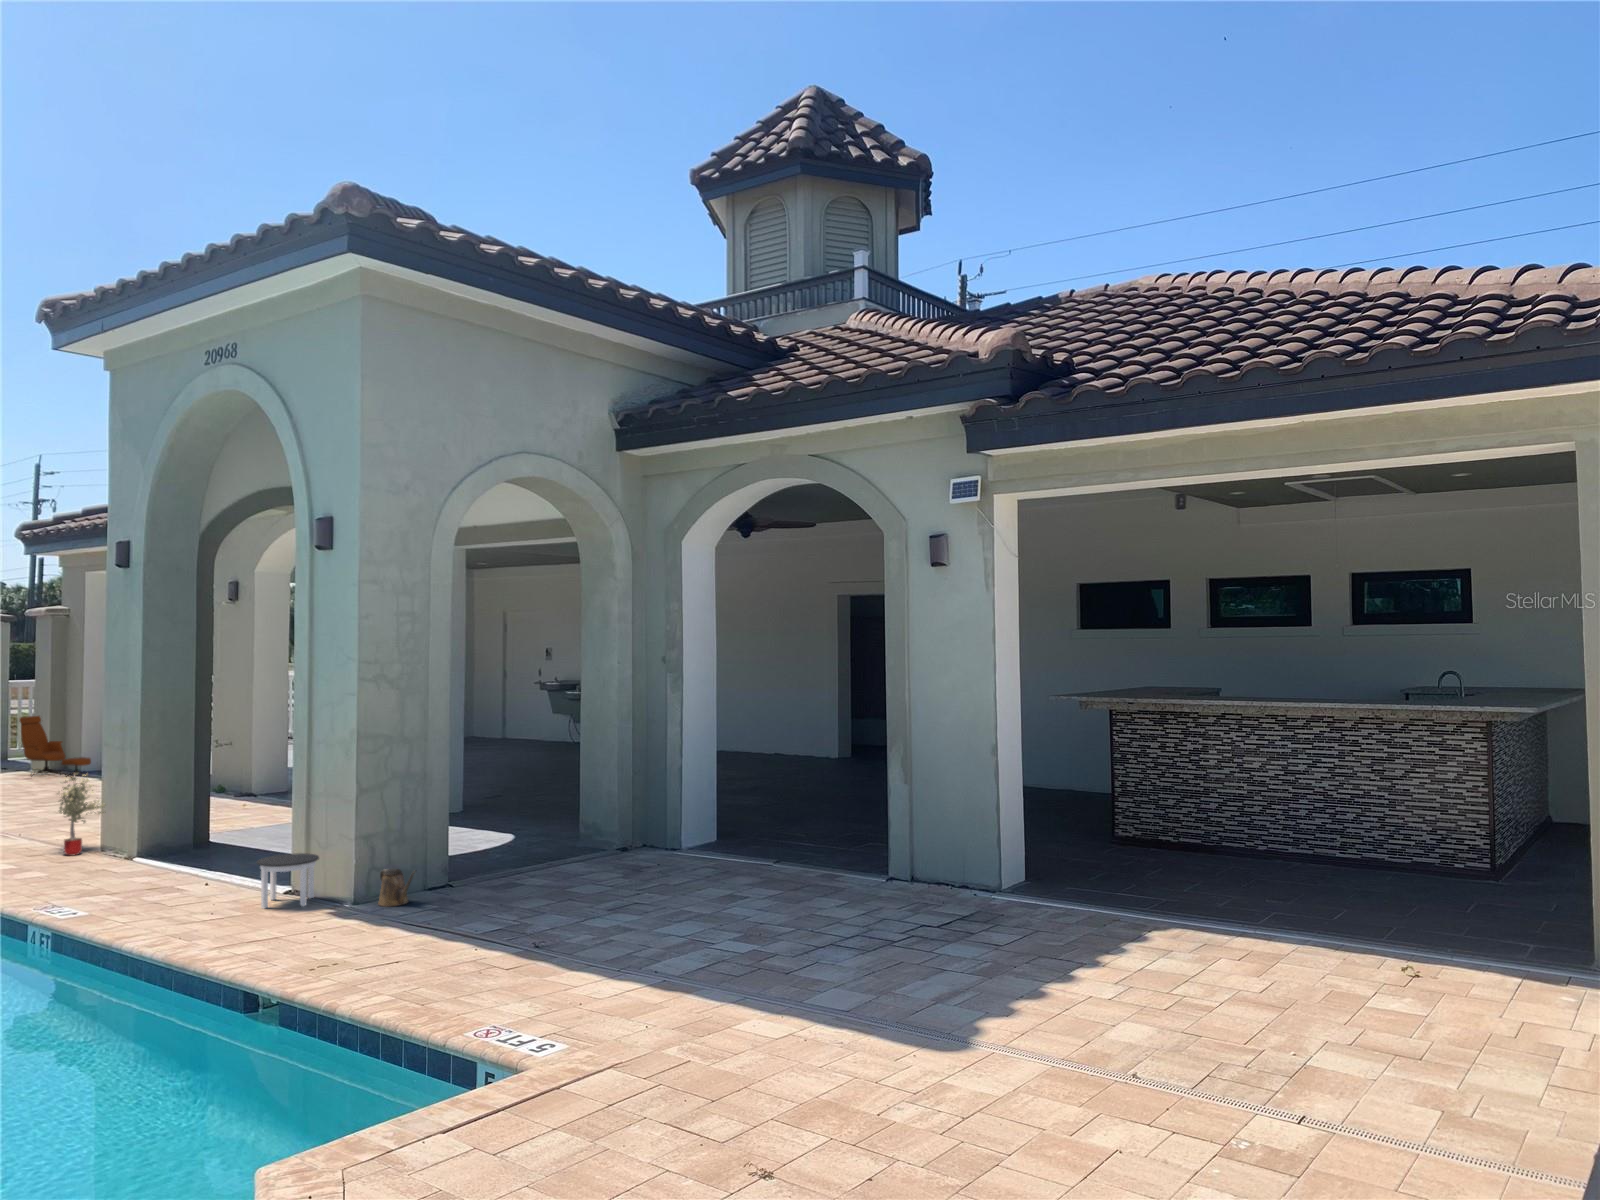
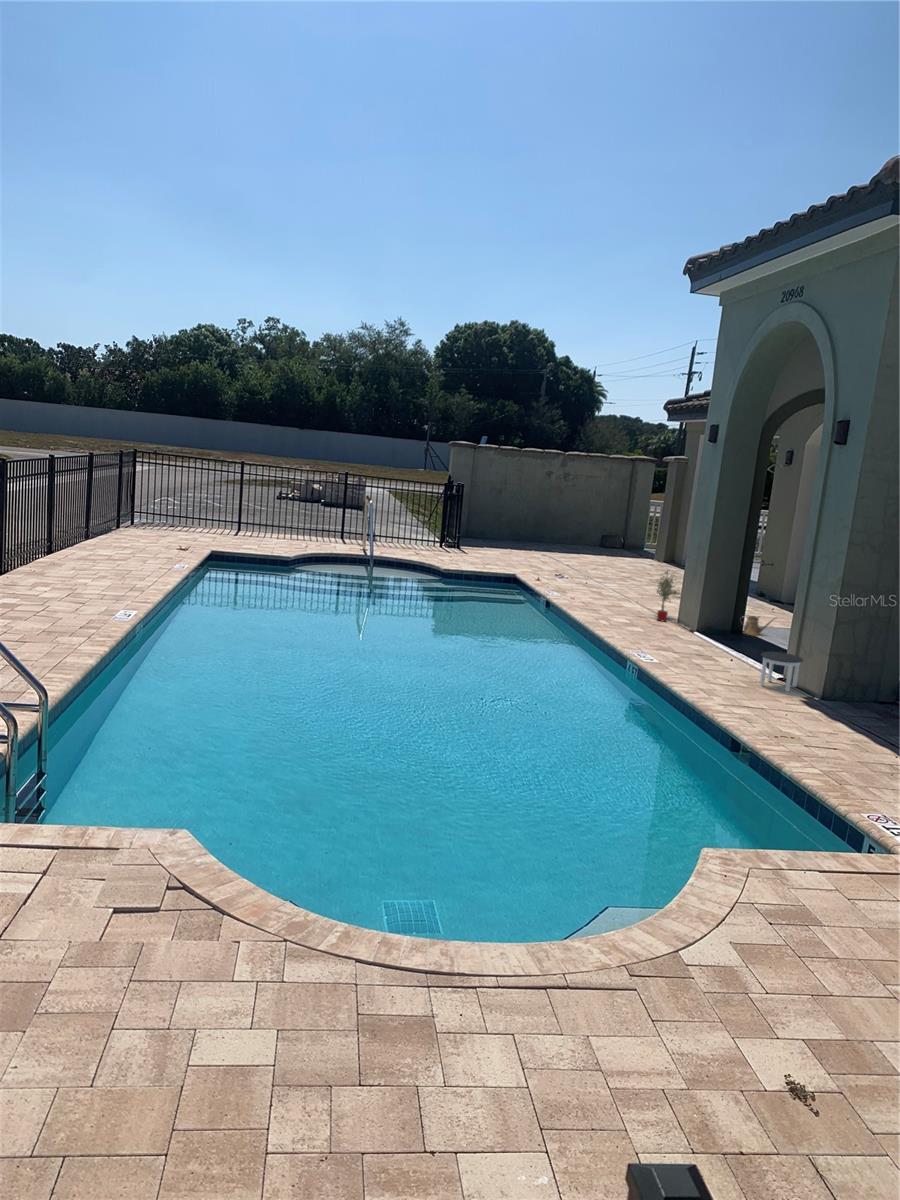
lounge chair: present [19,716,91,776] -> none [651,523,688,567]
watering can: present [378,868,416,907] -> present [743,616,775,636]

